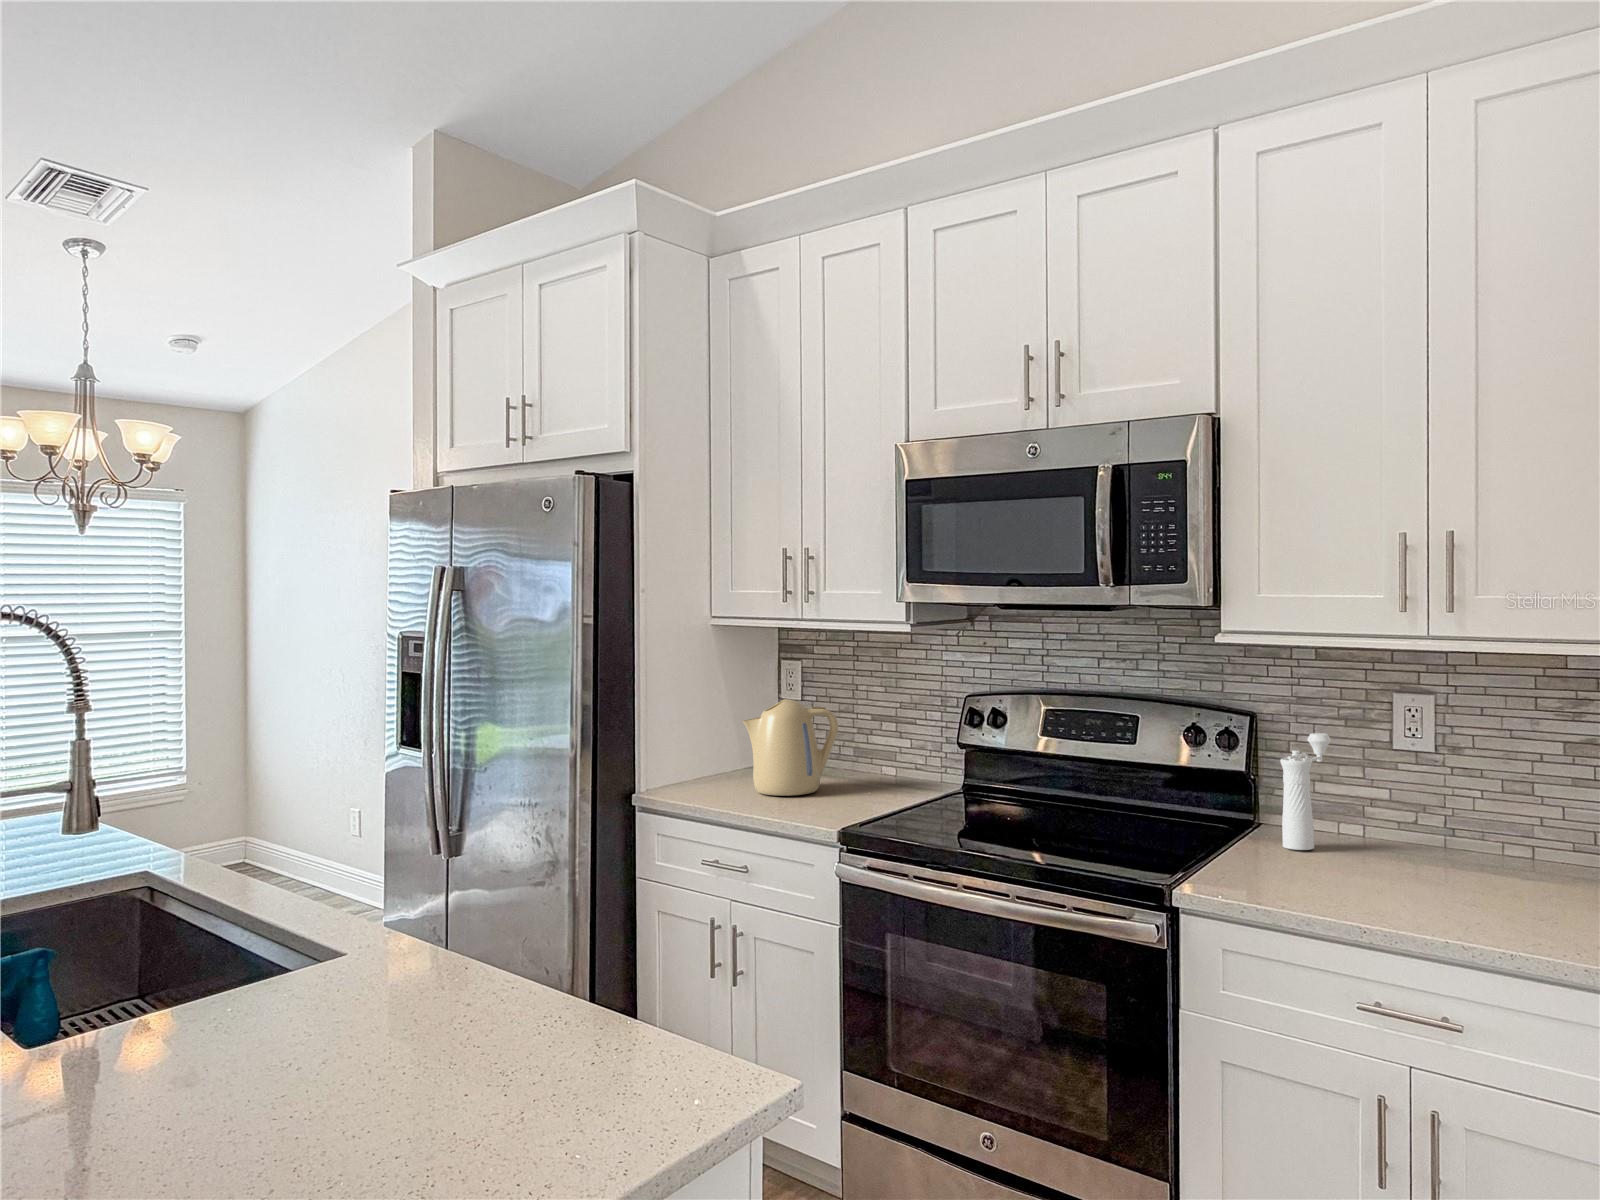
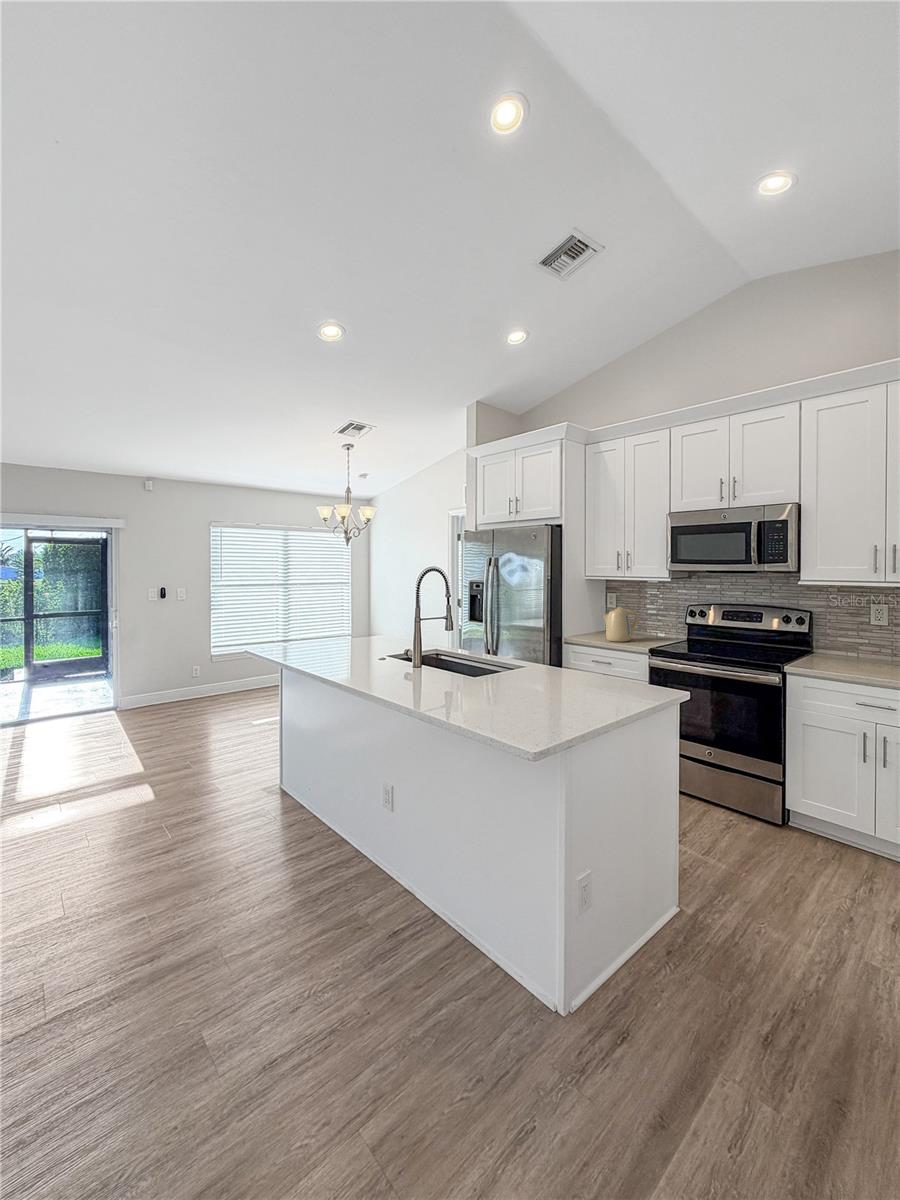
pepper mill: present [1280,733,1331,850] -> none [823,618,844,660]

